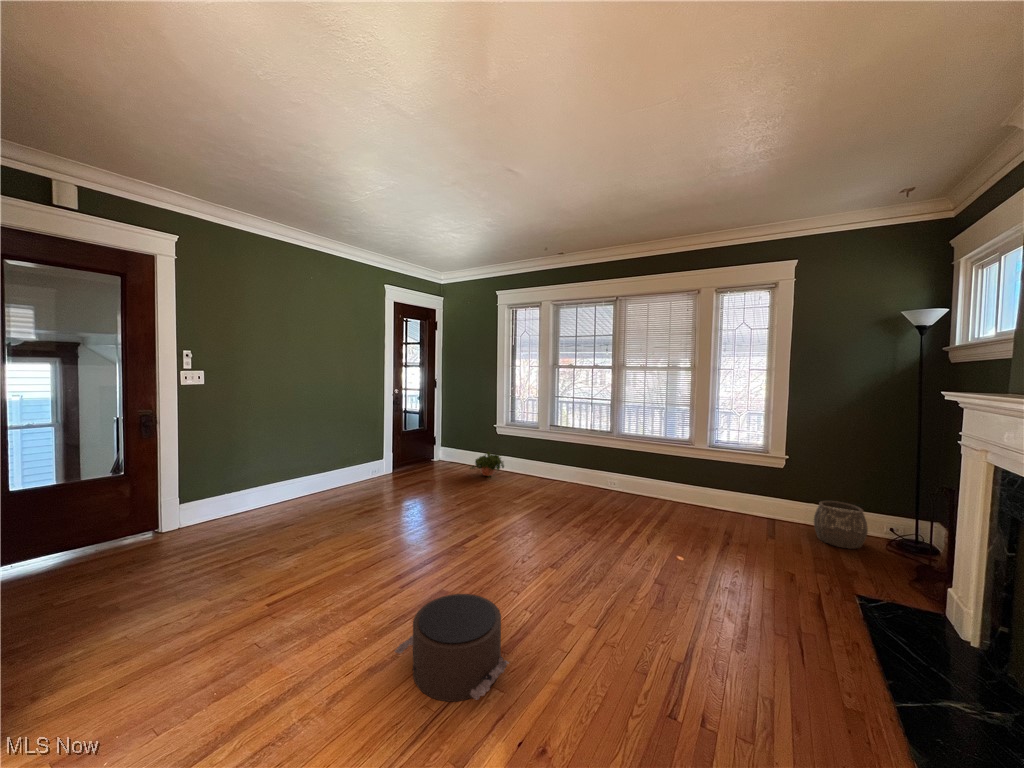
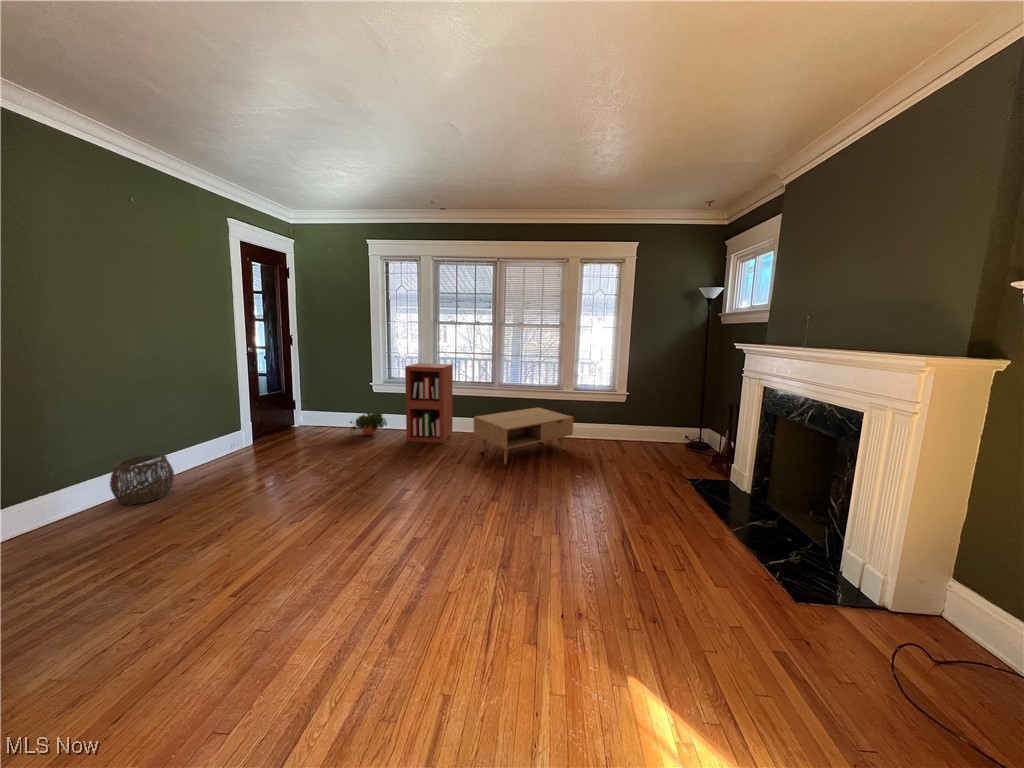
bookshelf: none [517,407,569,493] -> present [405,363,452,443]
coffee table: none [577,465,699,527] -> present [474,407,573,464]
woven basket: present [814,501,868,549] -> present [110,454,174,505]
pouf: present [395,594,510,701] -> none [399,542,515,646]

